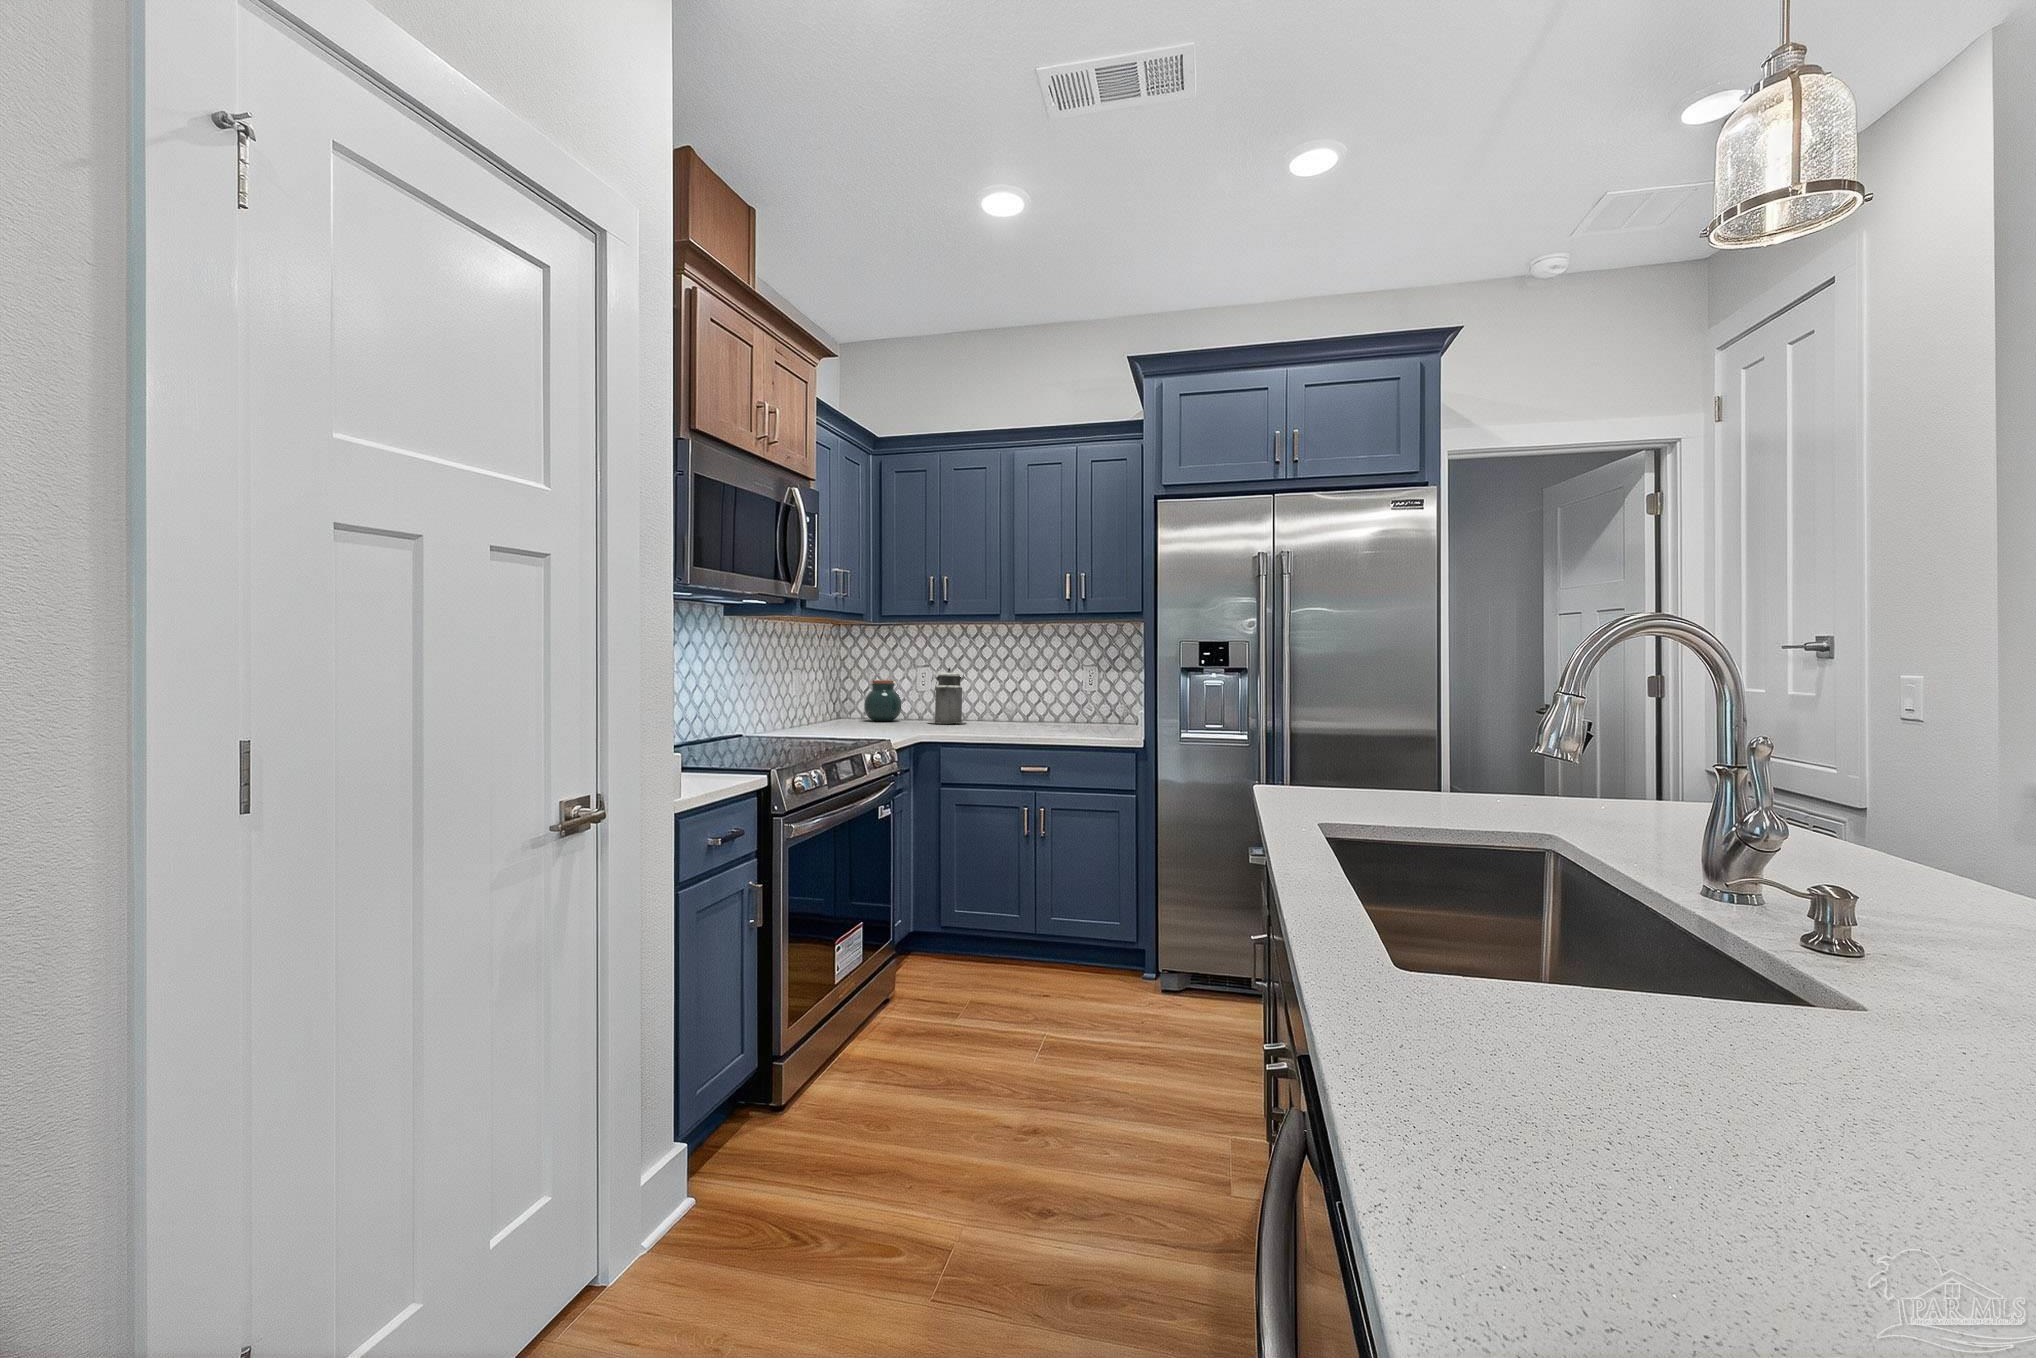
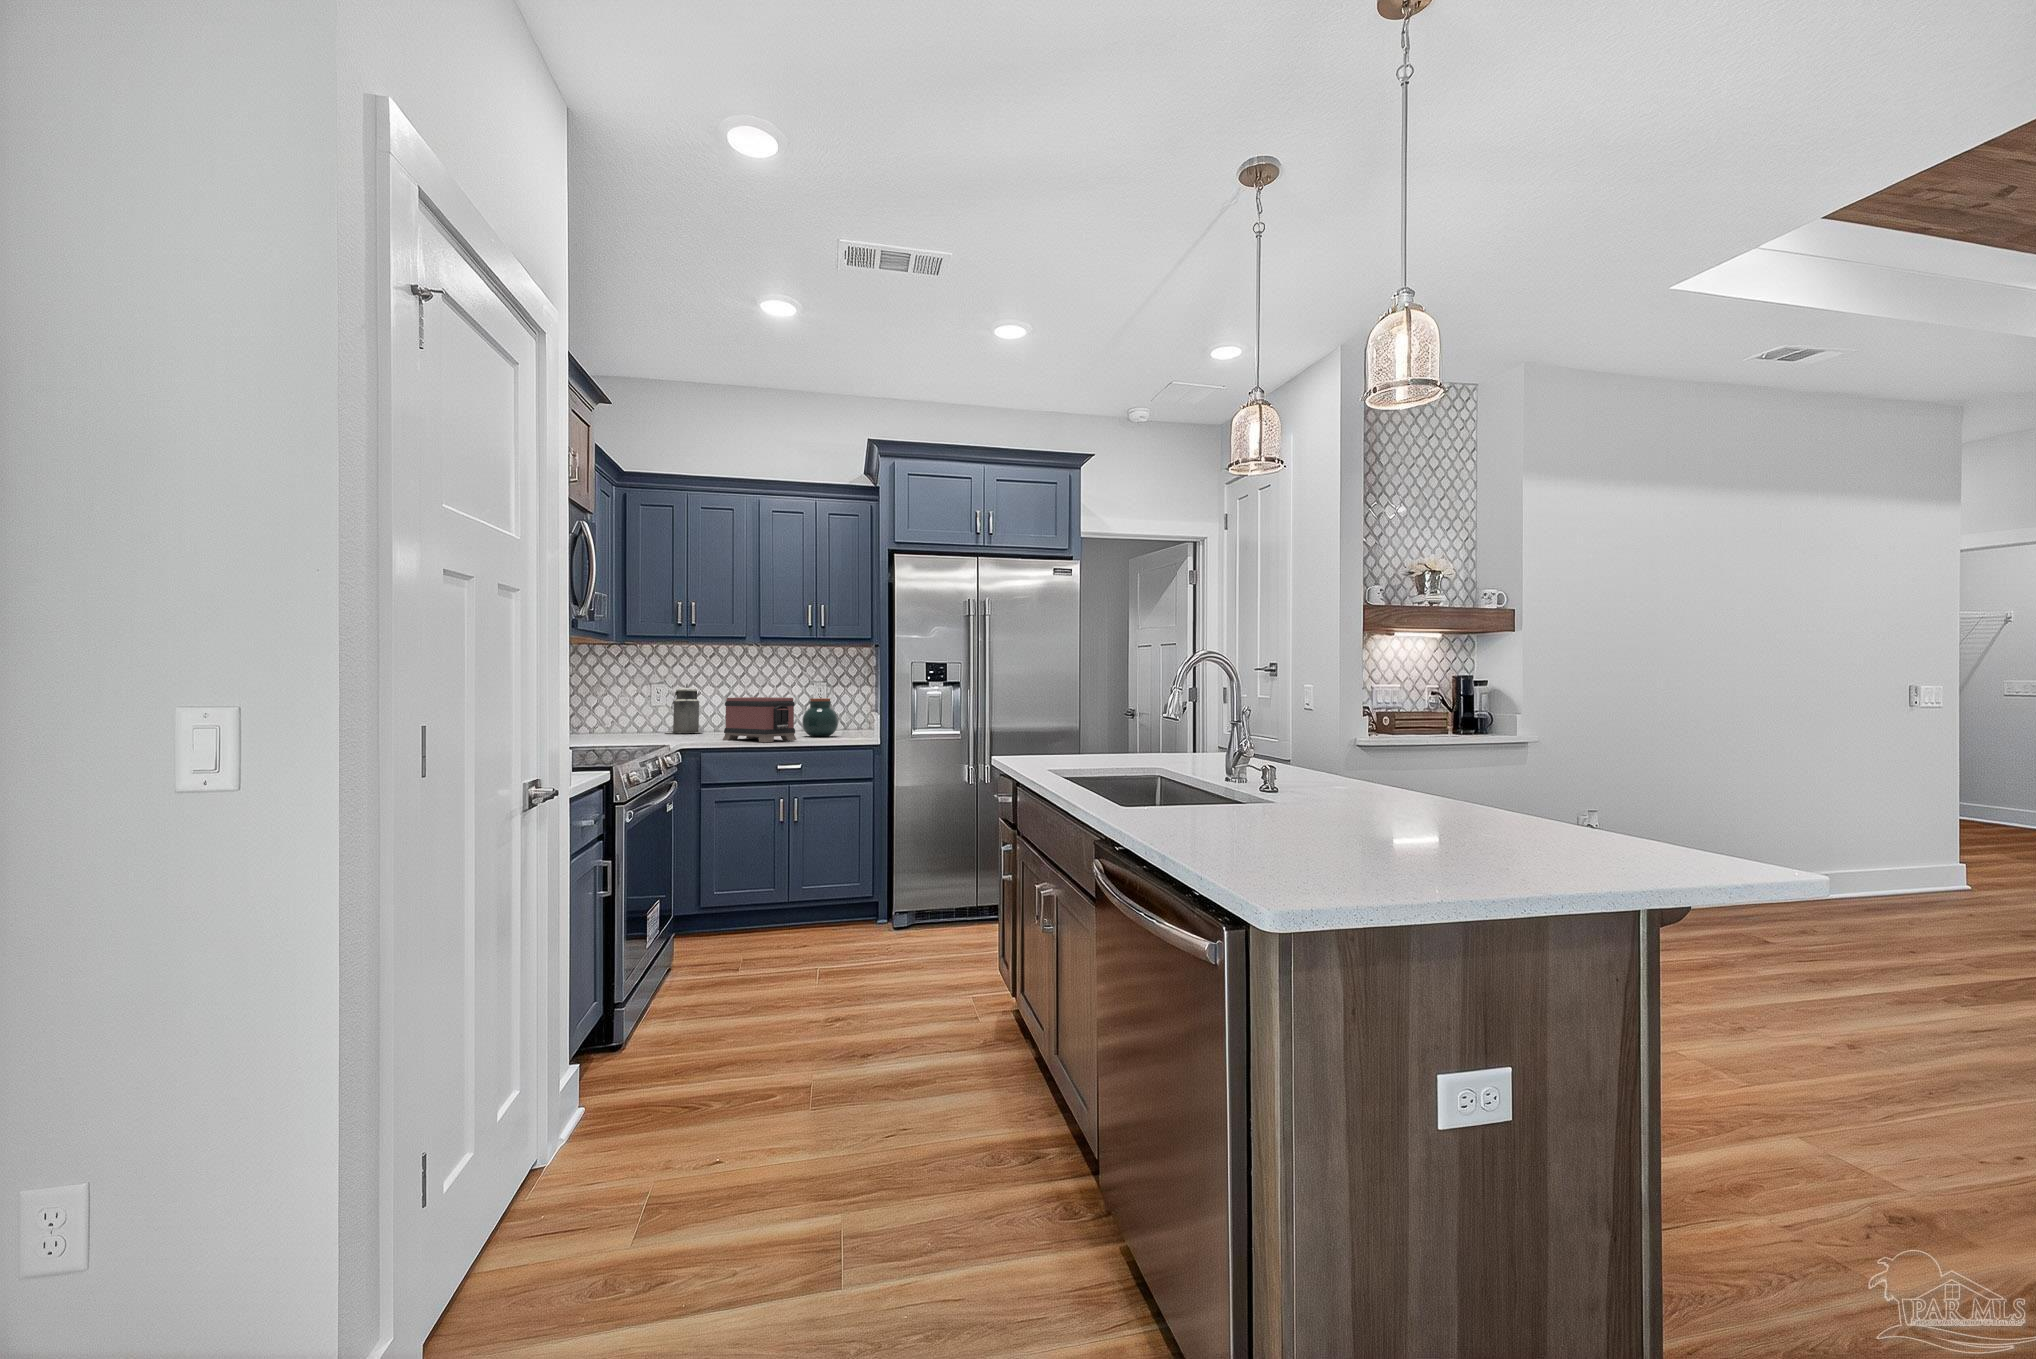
jar: present [864,680,901,721] -> present [802,698,838,737]
toaster: none [967,685,1045,740] -> present [723,697,797,742]

